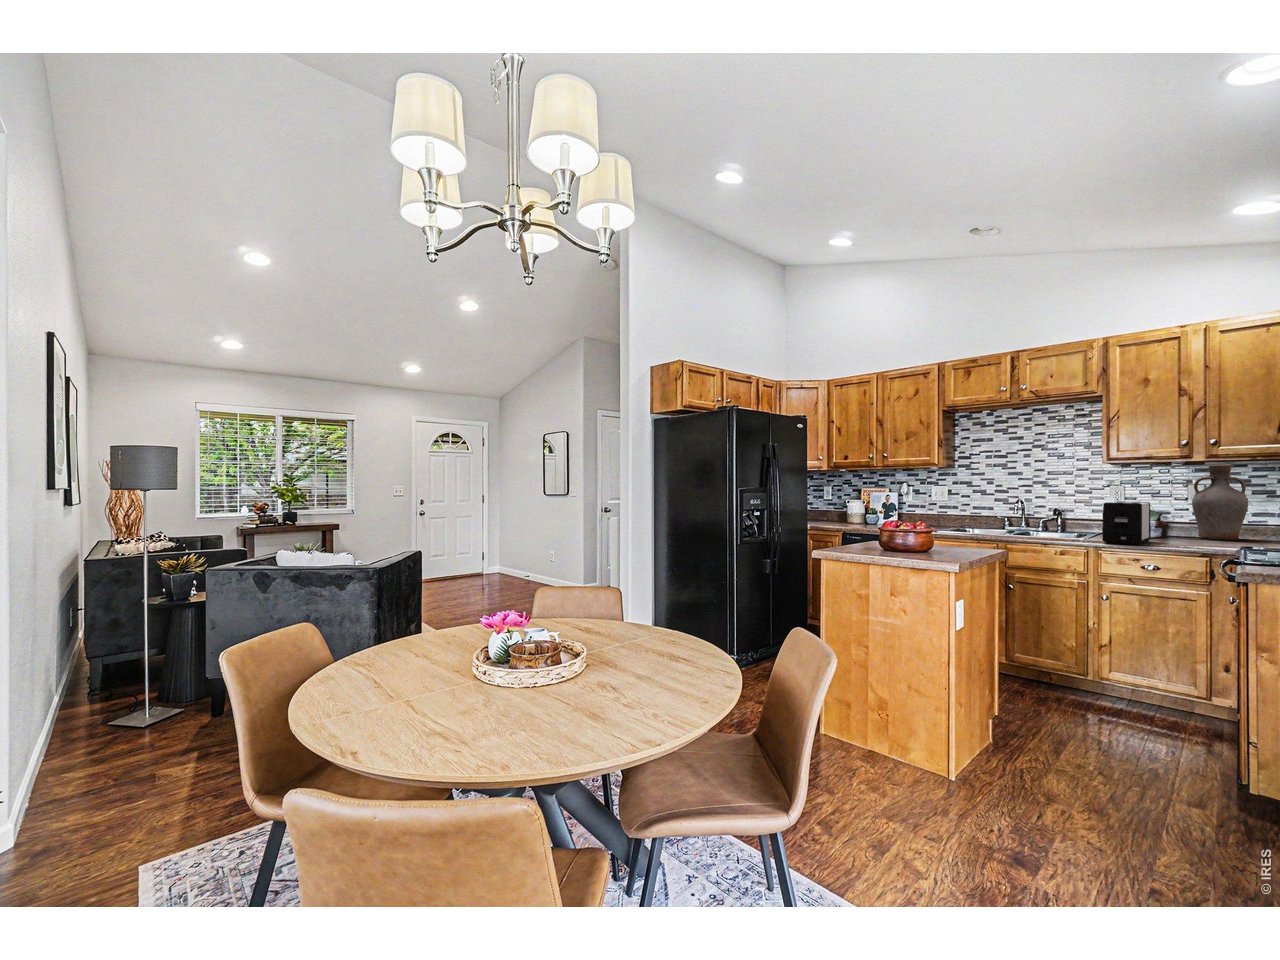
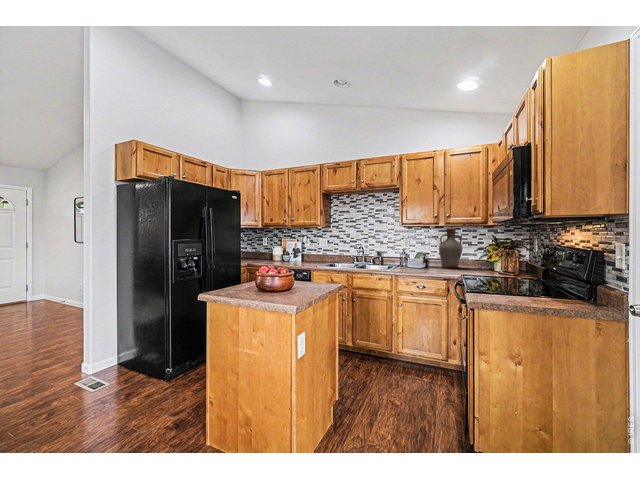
toaster: present [1102,501,1151,545] -> none [399,248,422,275]

